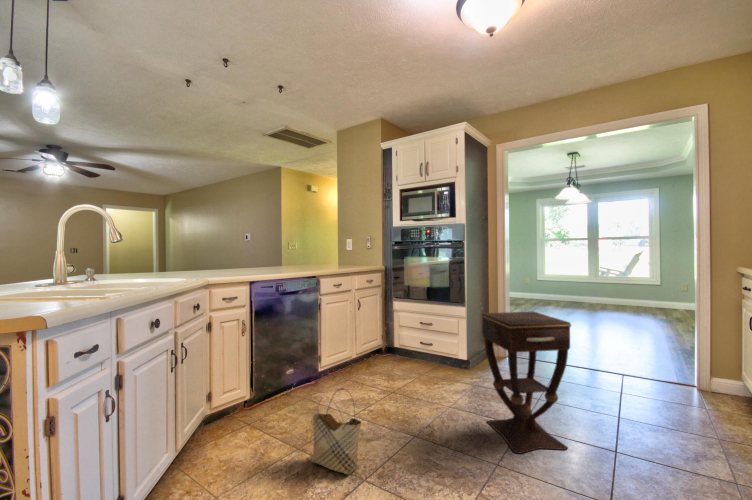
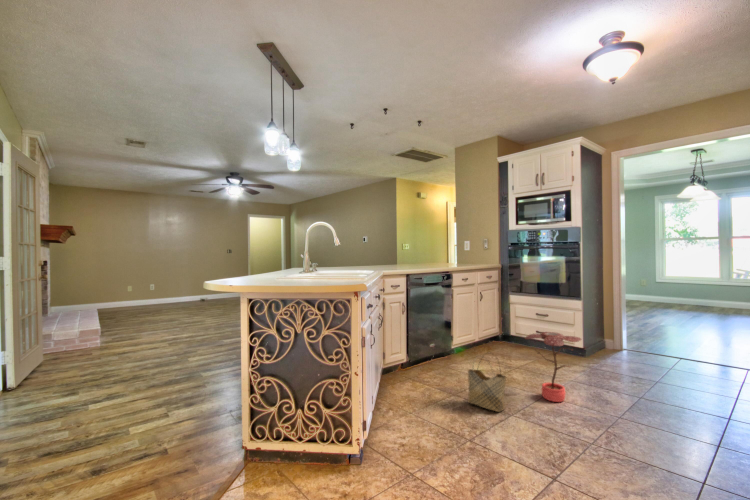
side table: present [482,311,571,453] -> none [602,303,690,418]
potted plant: none [392,352,457,444] -> present [526,332,581,402]

